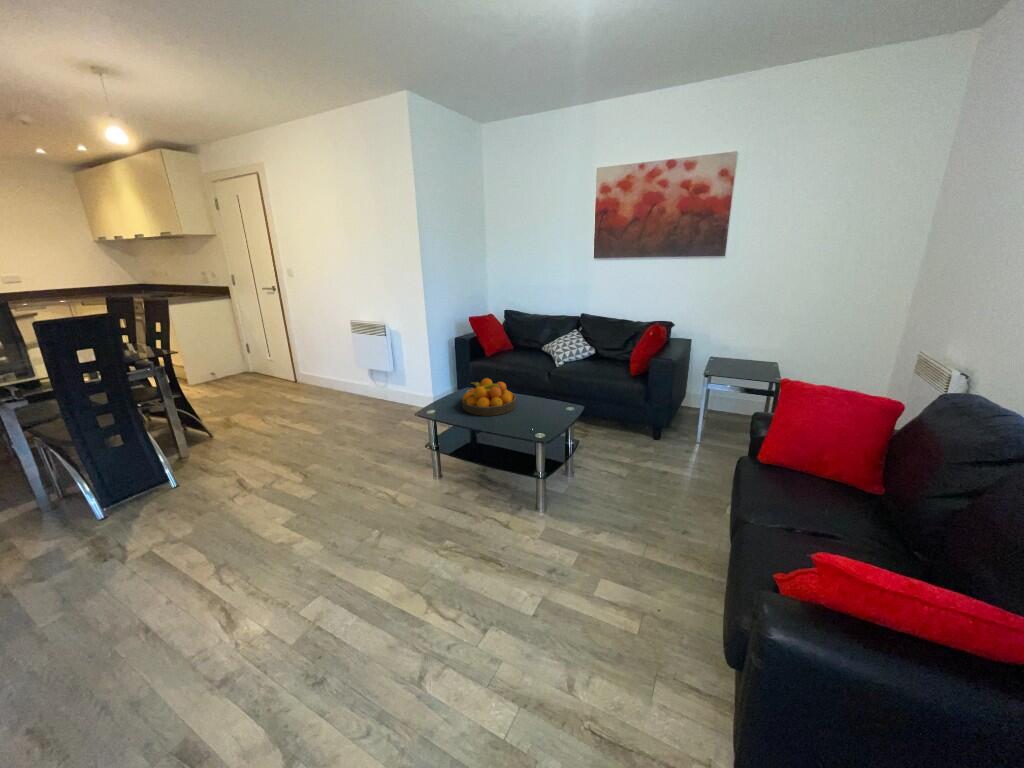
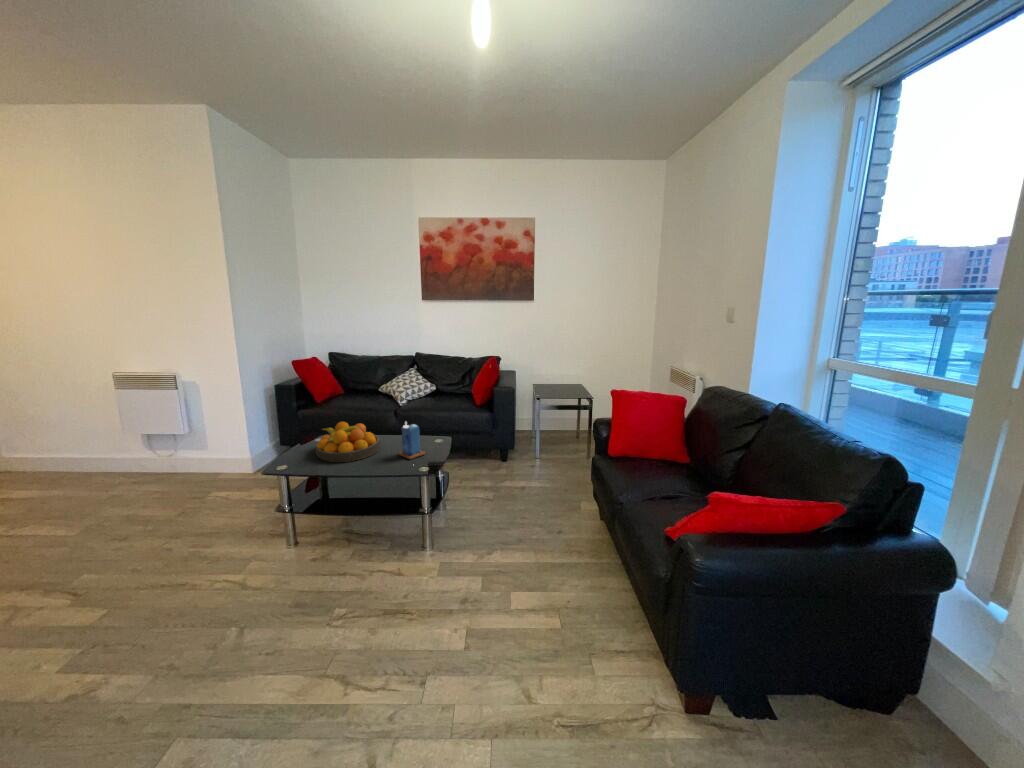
candle: none [527,386,552,424] -> present [398,423,425,460]

